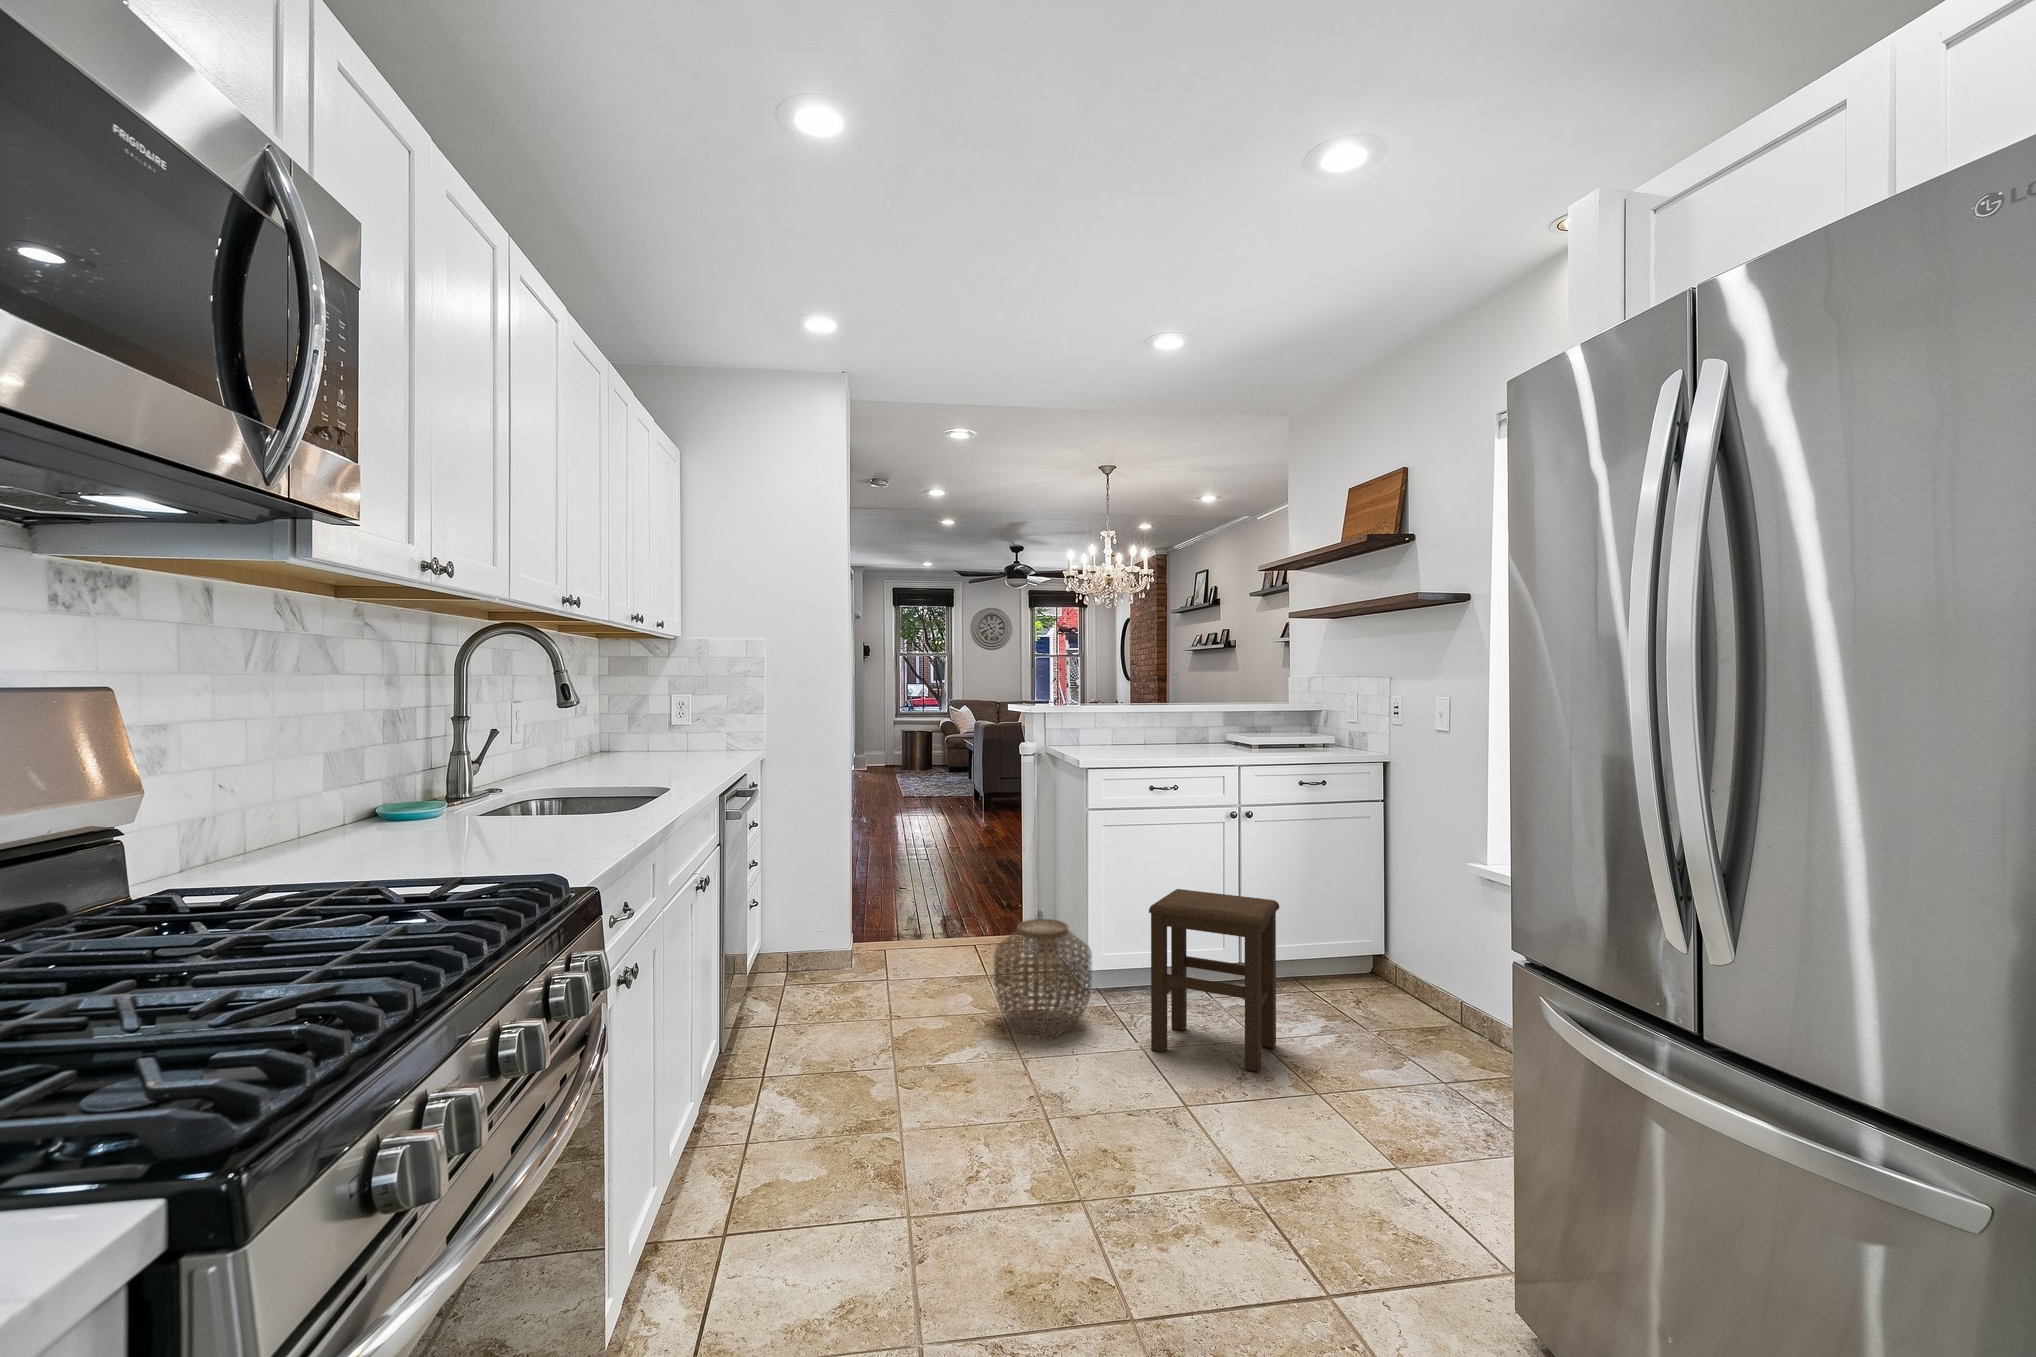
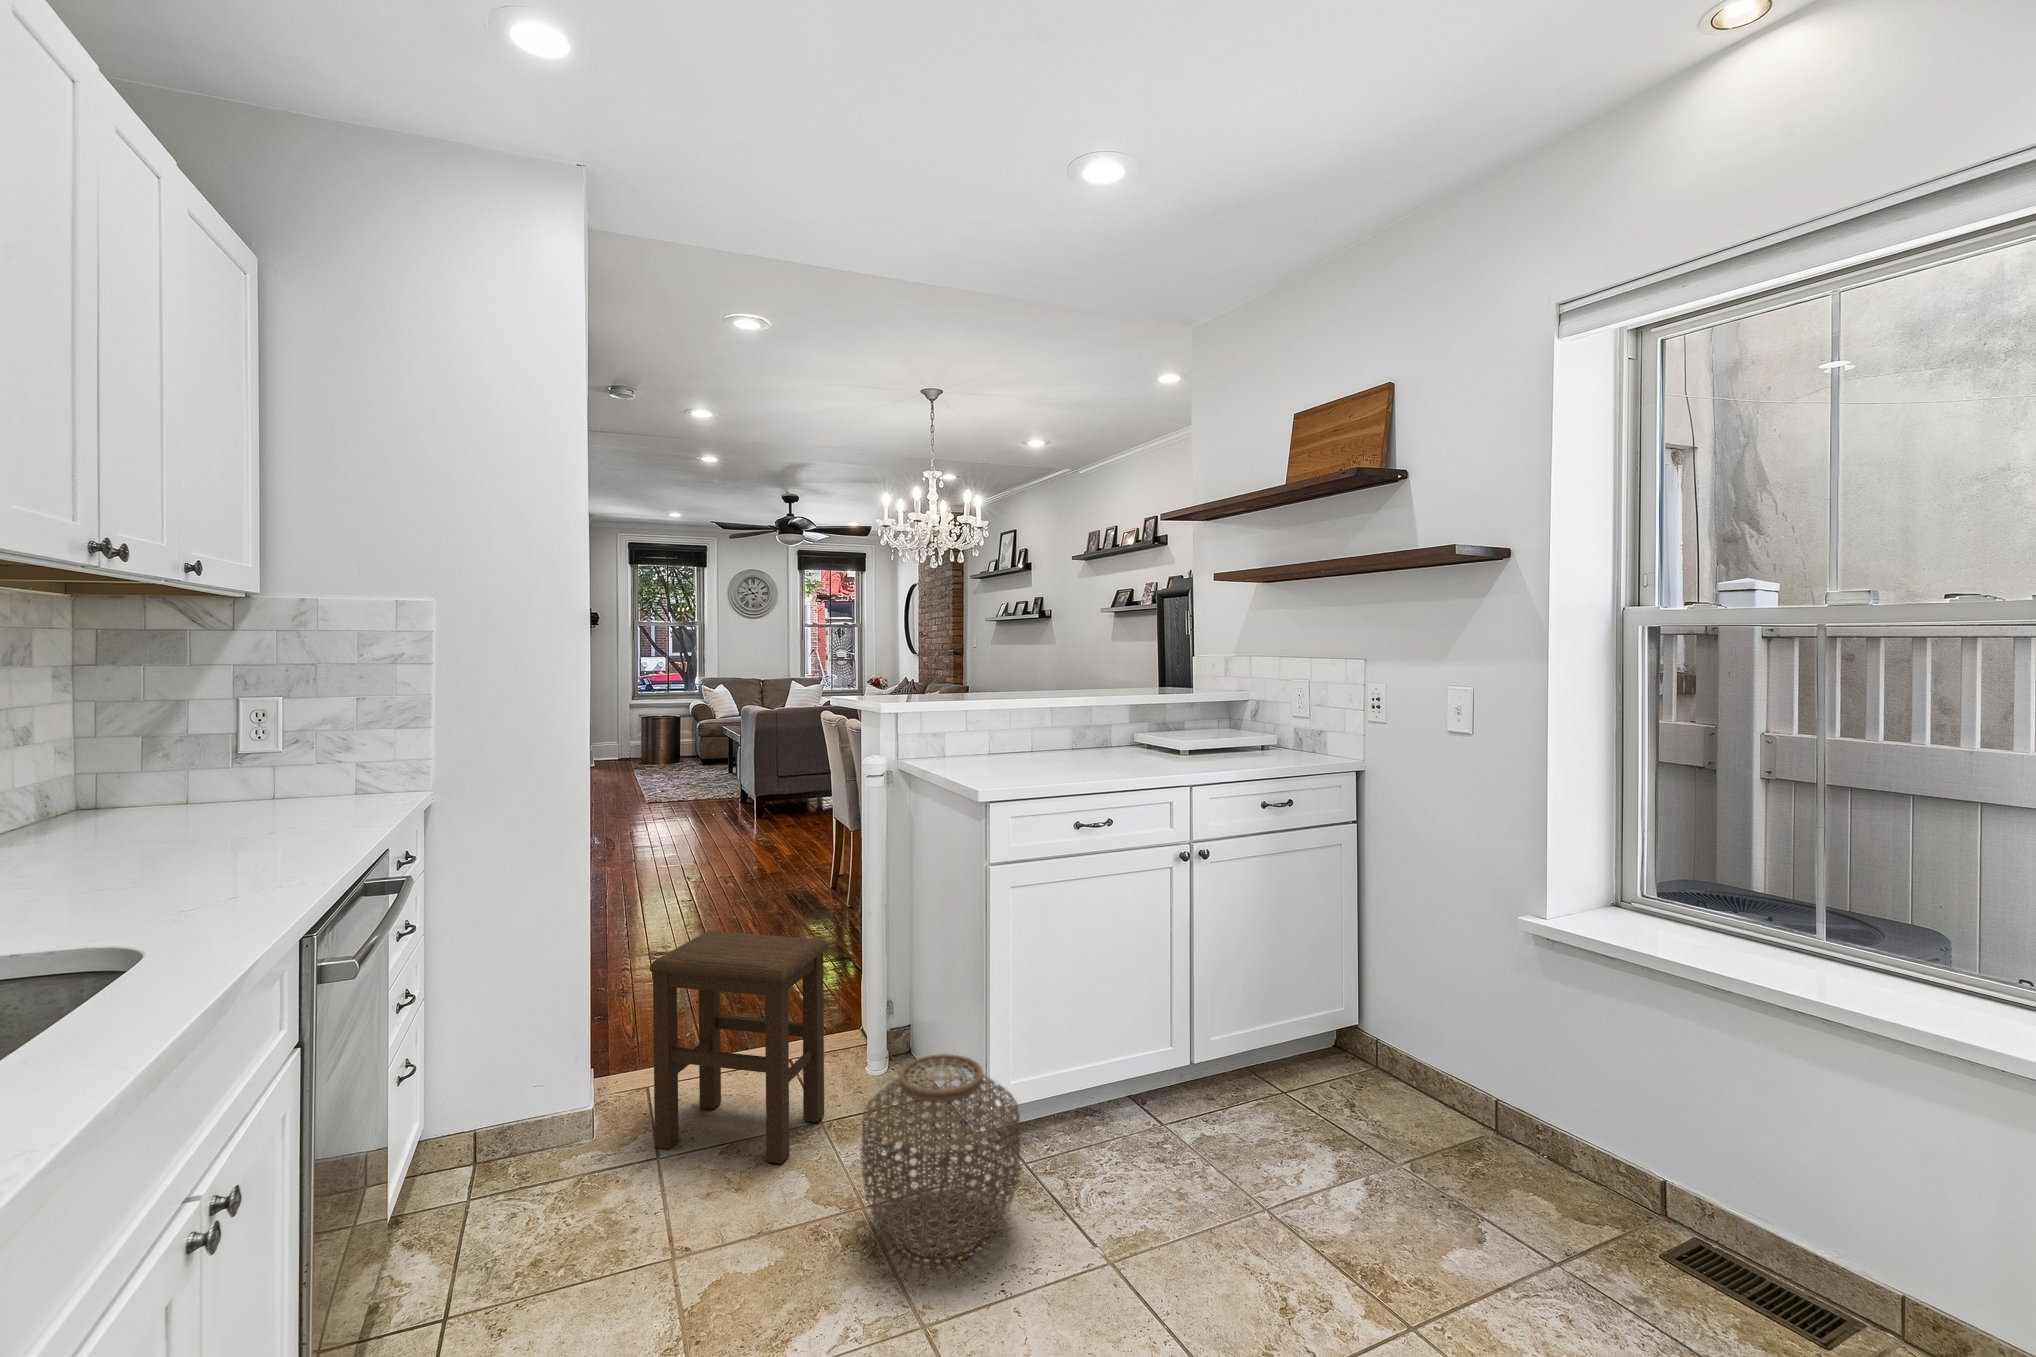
stool: present [1149,889,1279,1072] -> present [650,931,828,1164]

